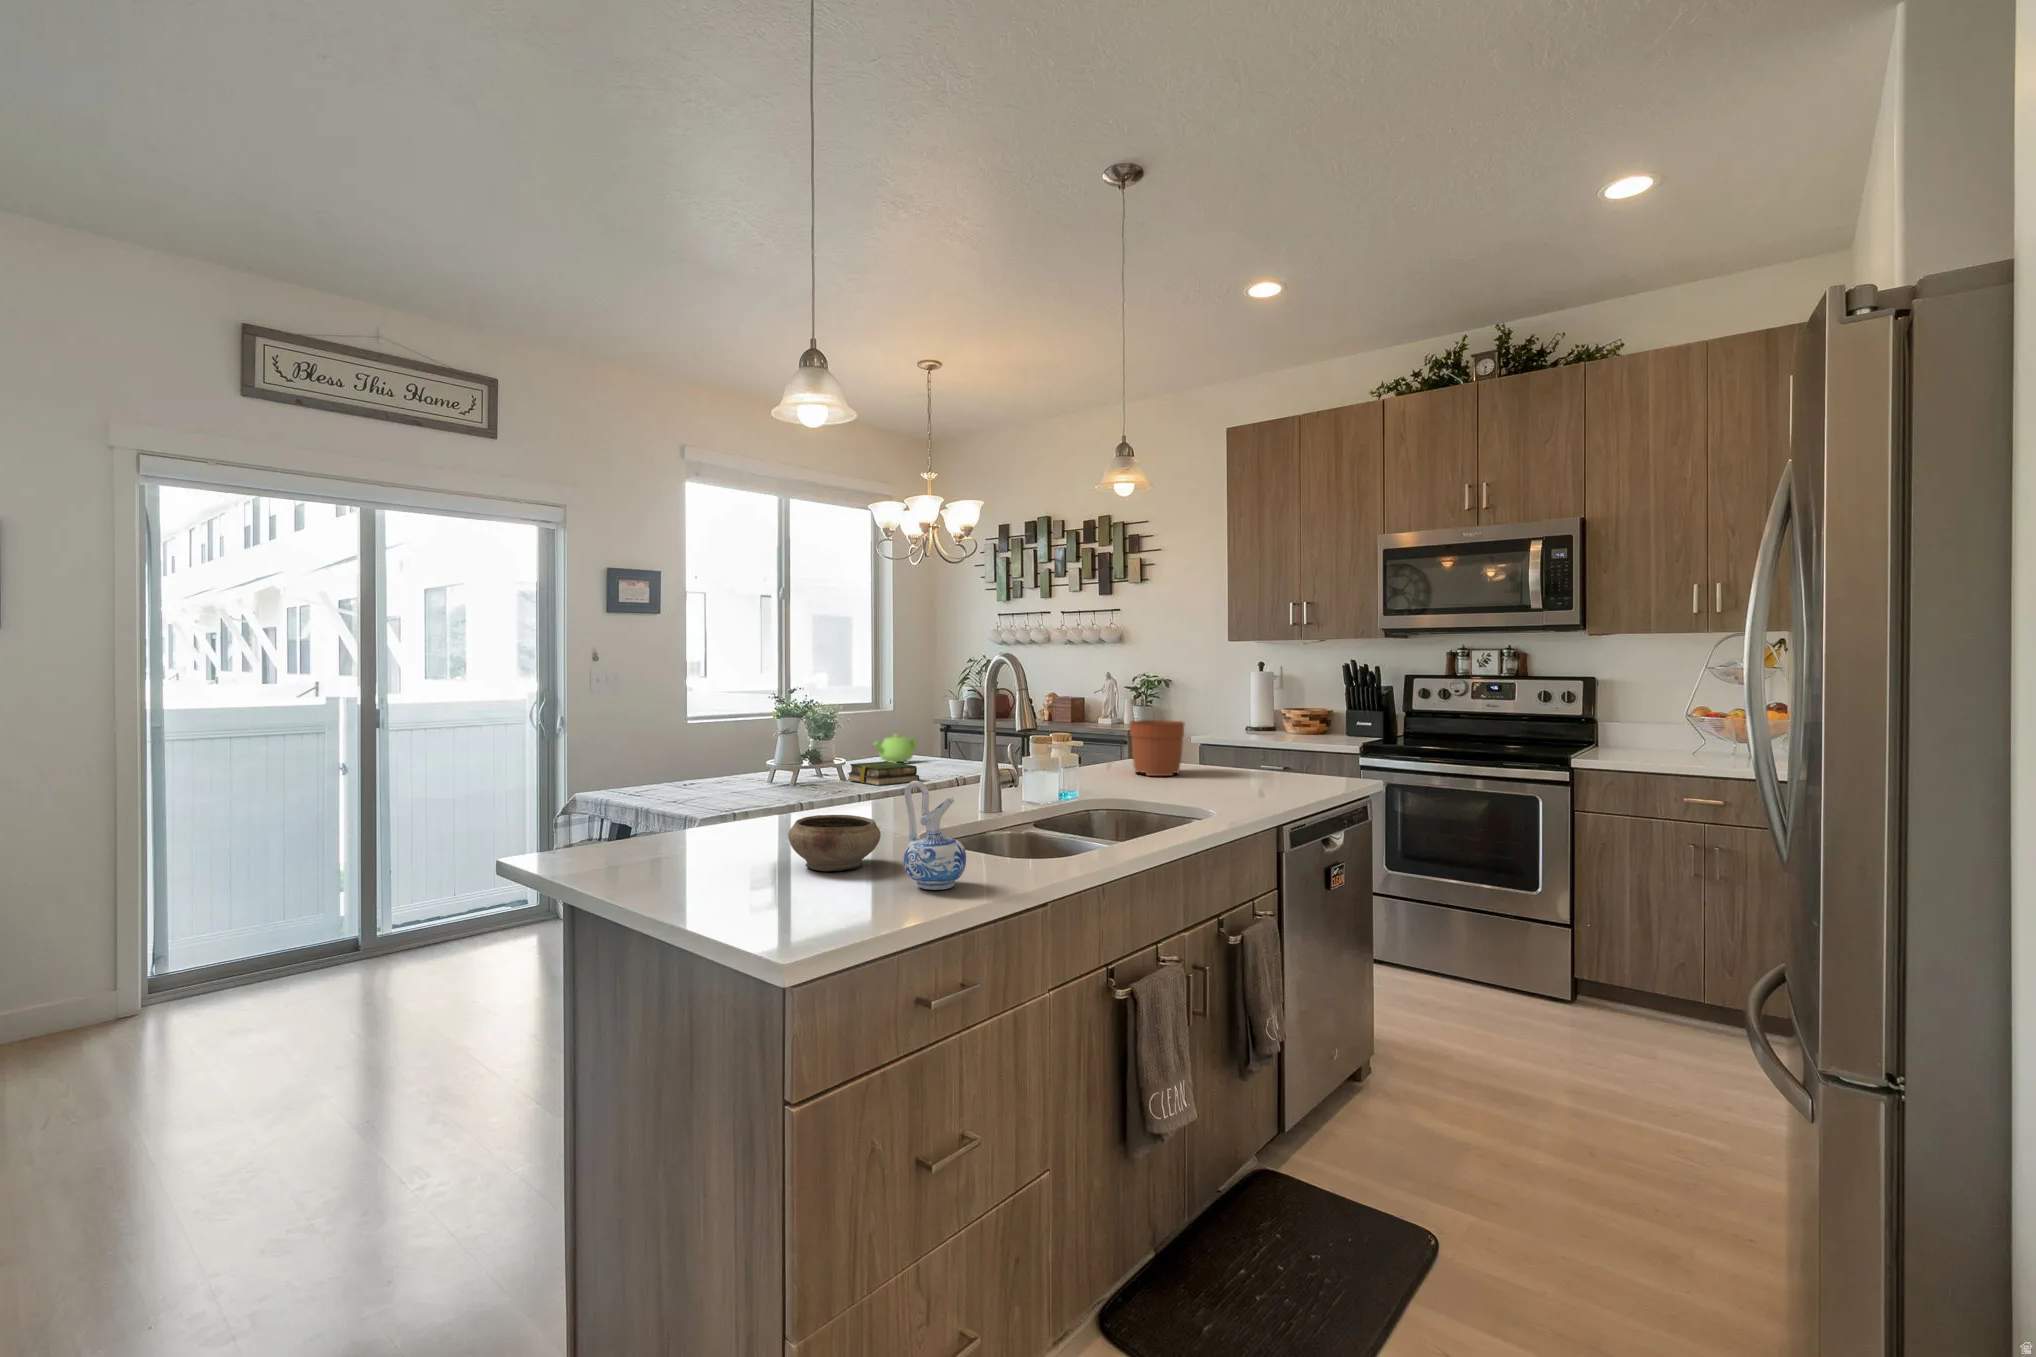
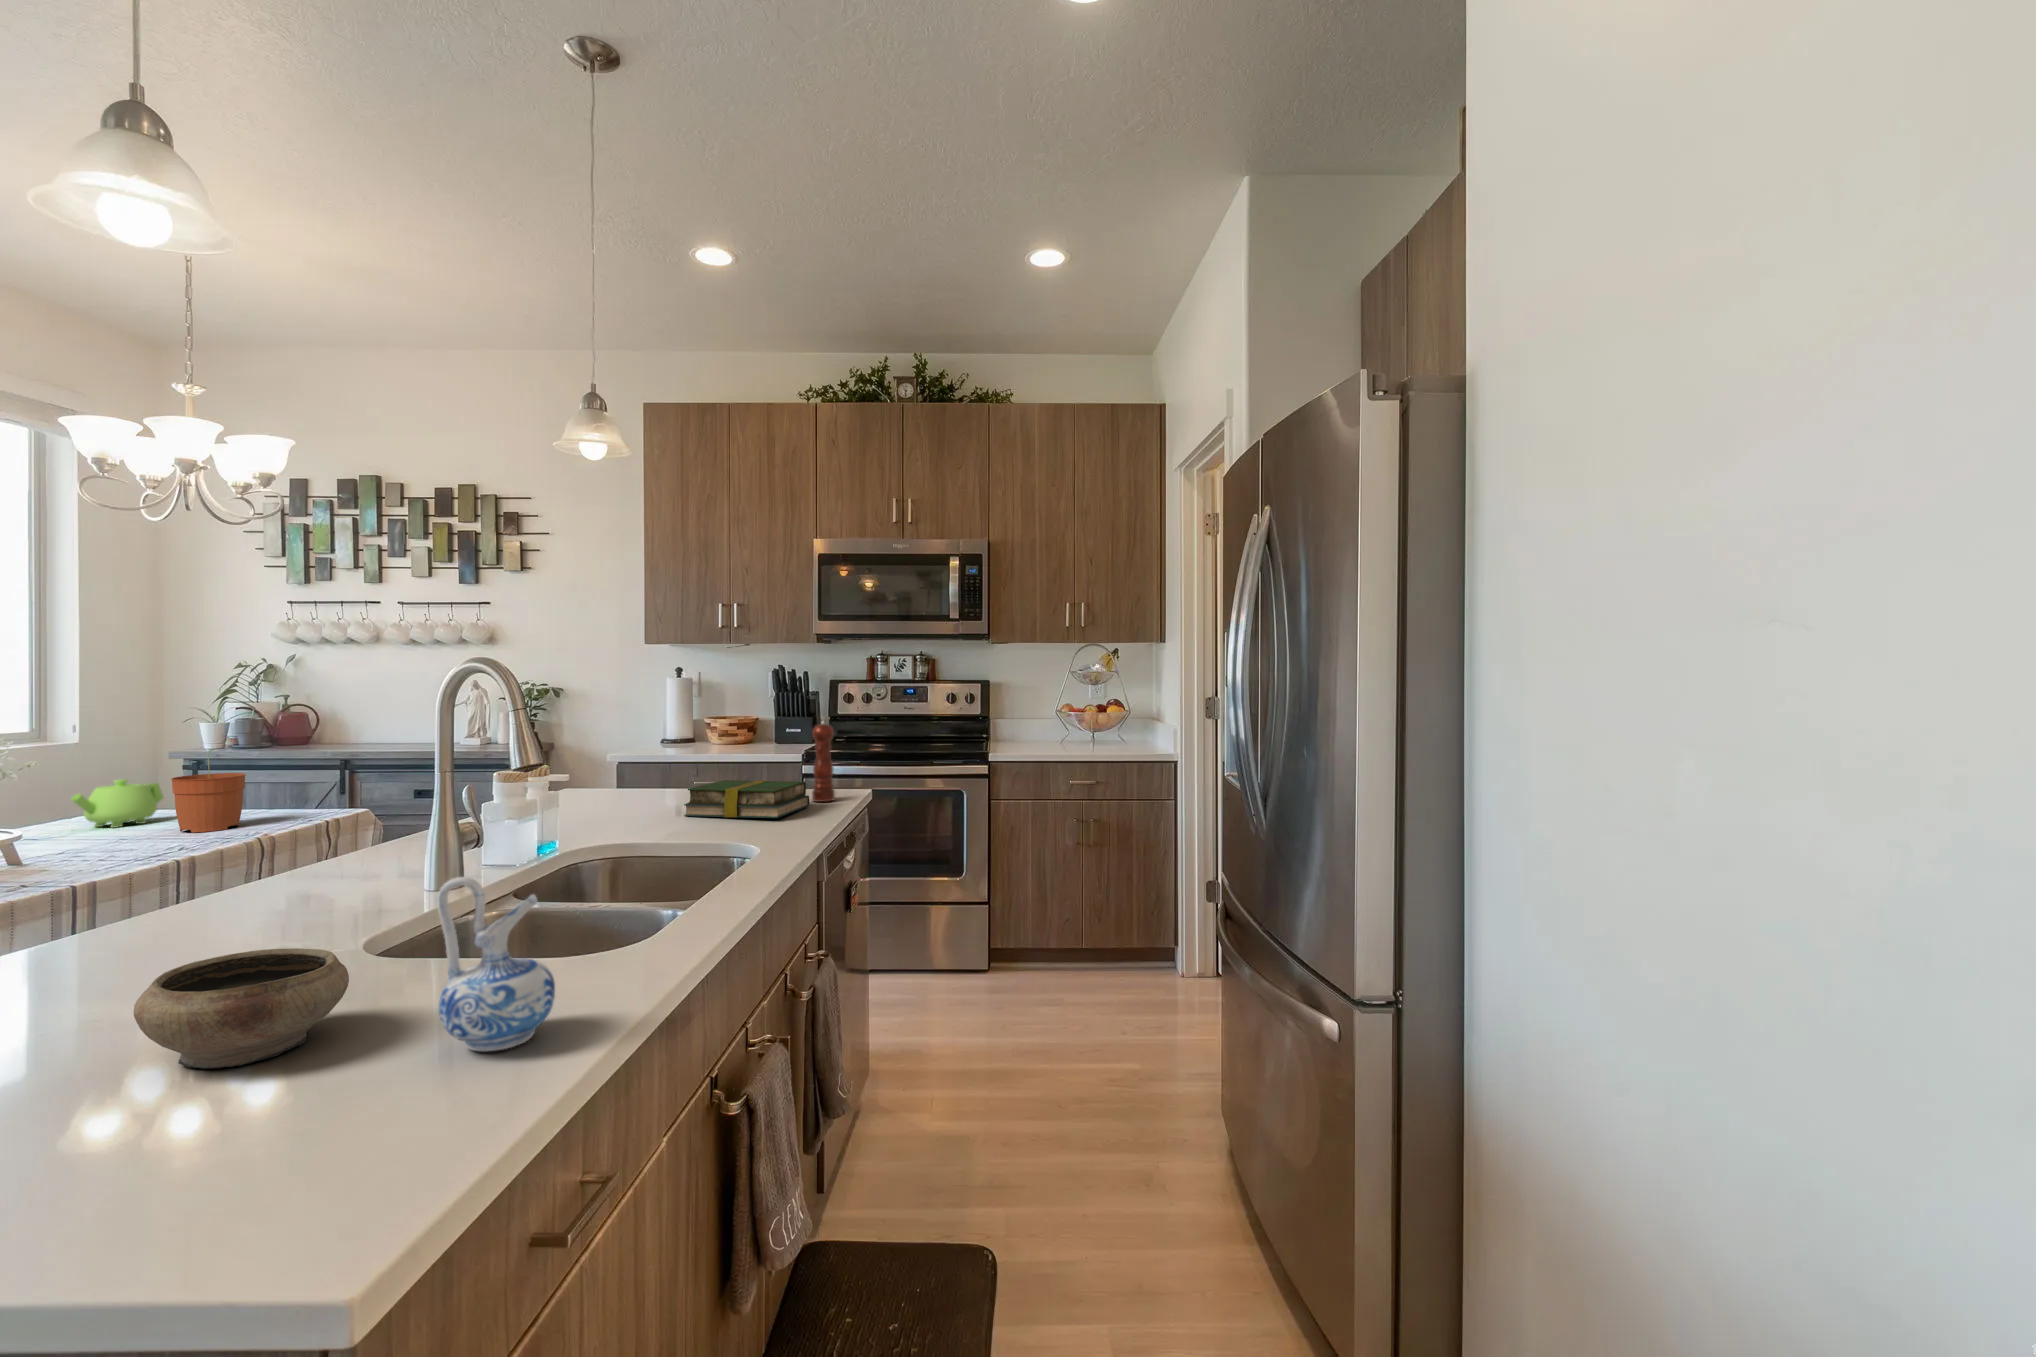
pepper mill: none [1306,707,1328,785] -> present [812,718,835,802]
plant pot: present [1130,720,1185,776] -> present [171,749,246,833]
book: present [848,761,919,786] -> present [684,780,809,818]

